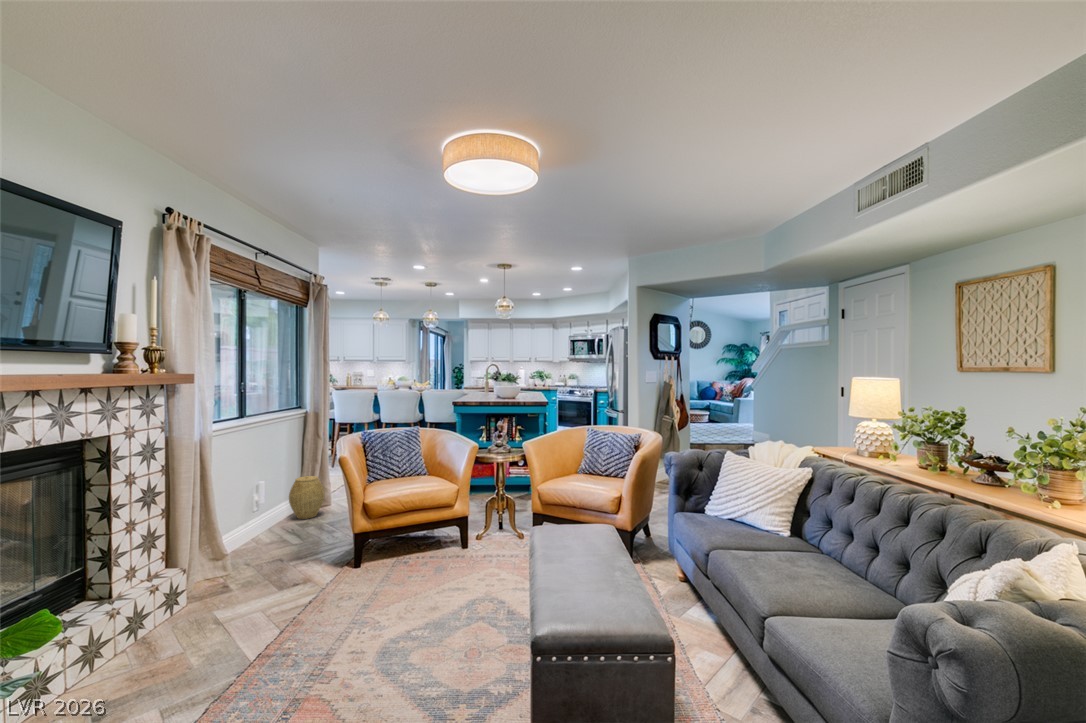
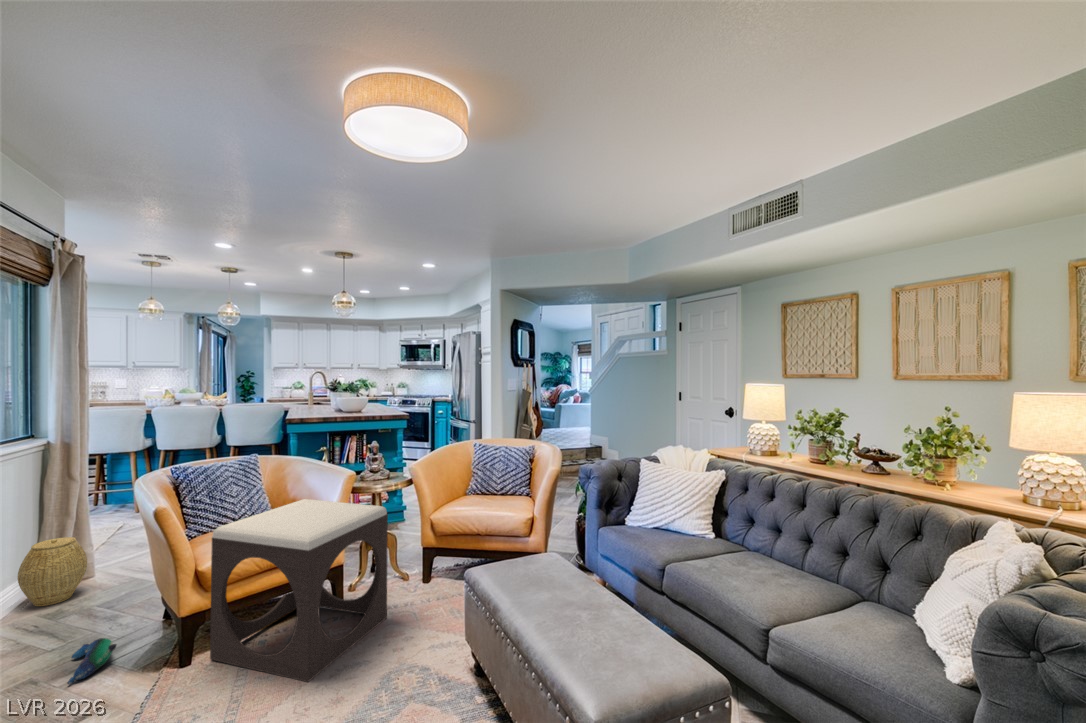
footstool: none [374,462,494,591] -> present [210,499,388,682]
plush toy: none [299,540,326,564] -> present [68,638,117,685]

